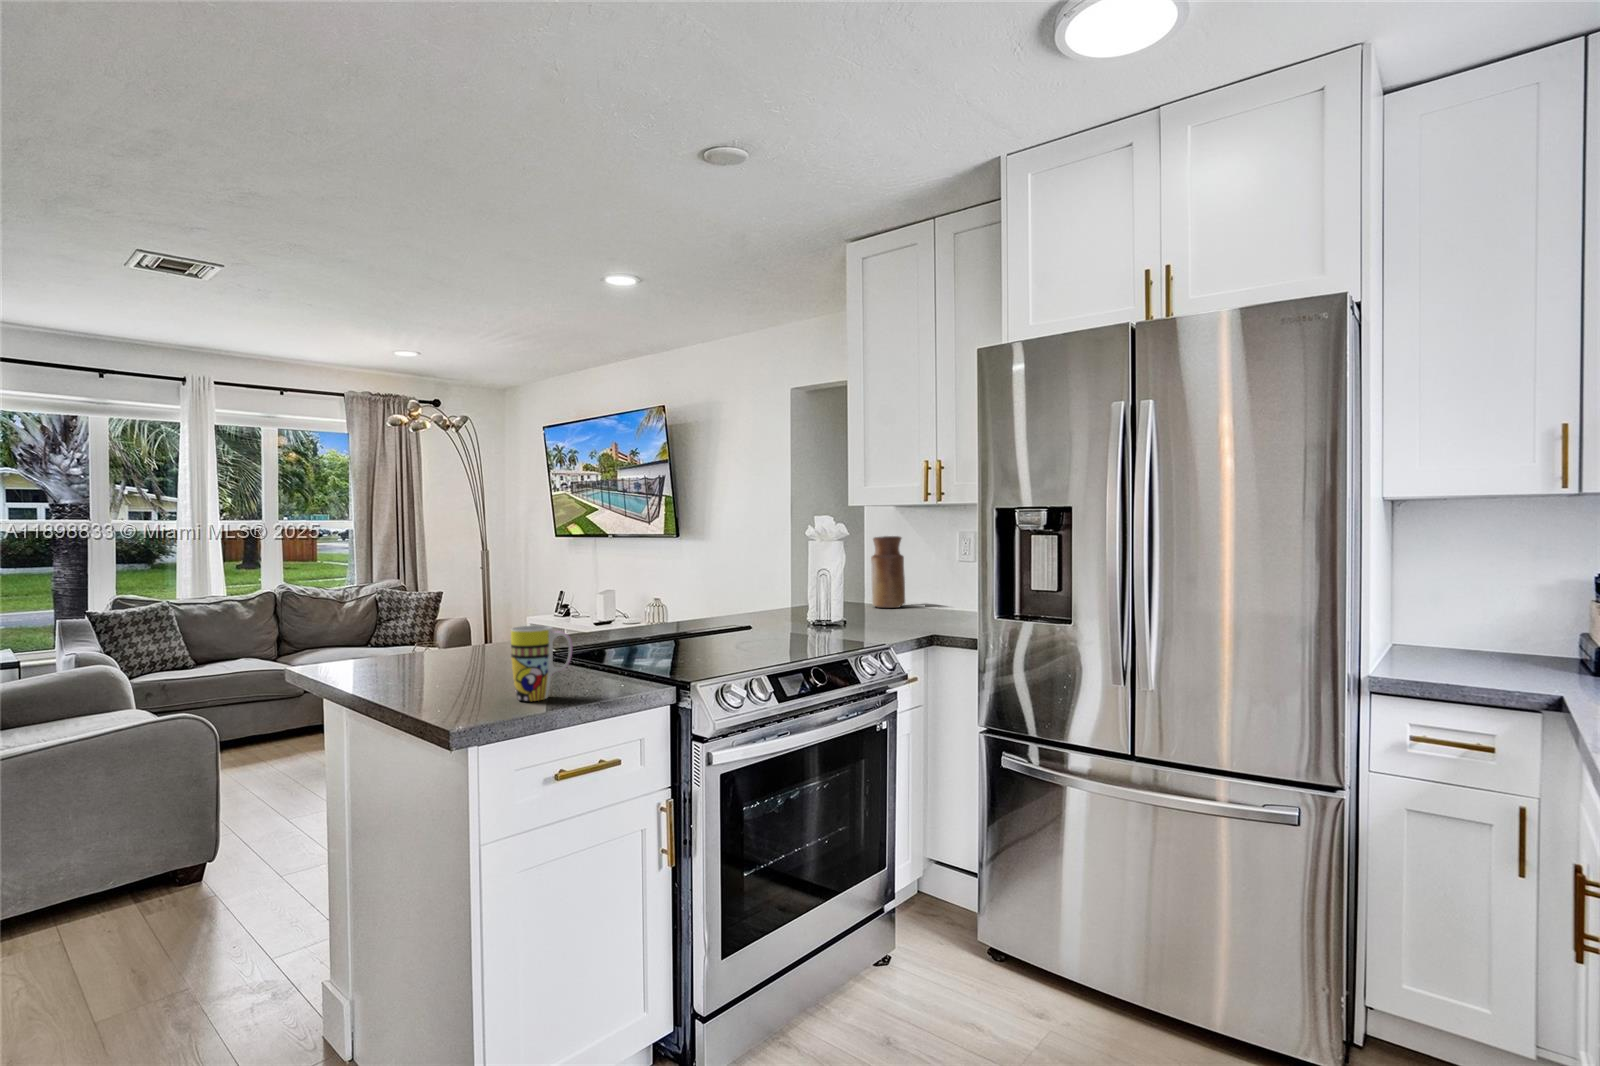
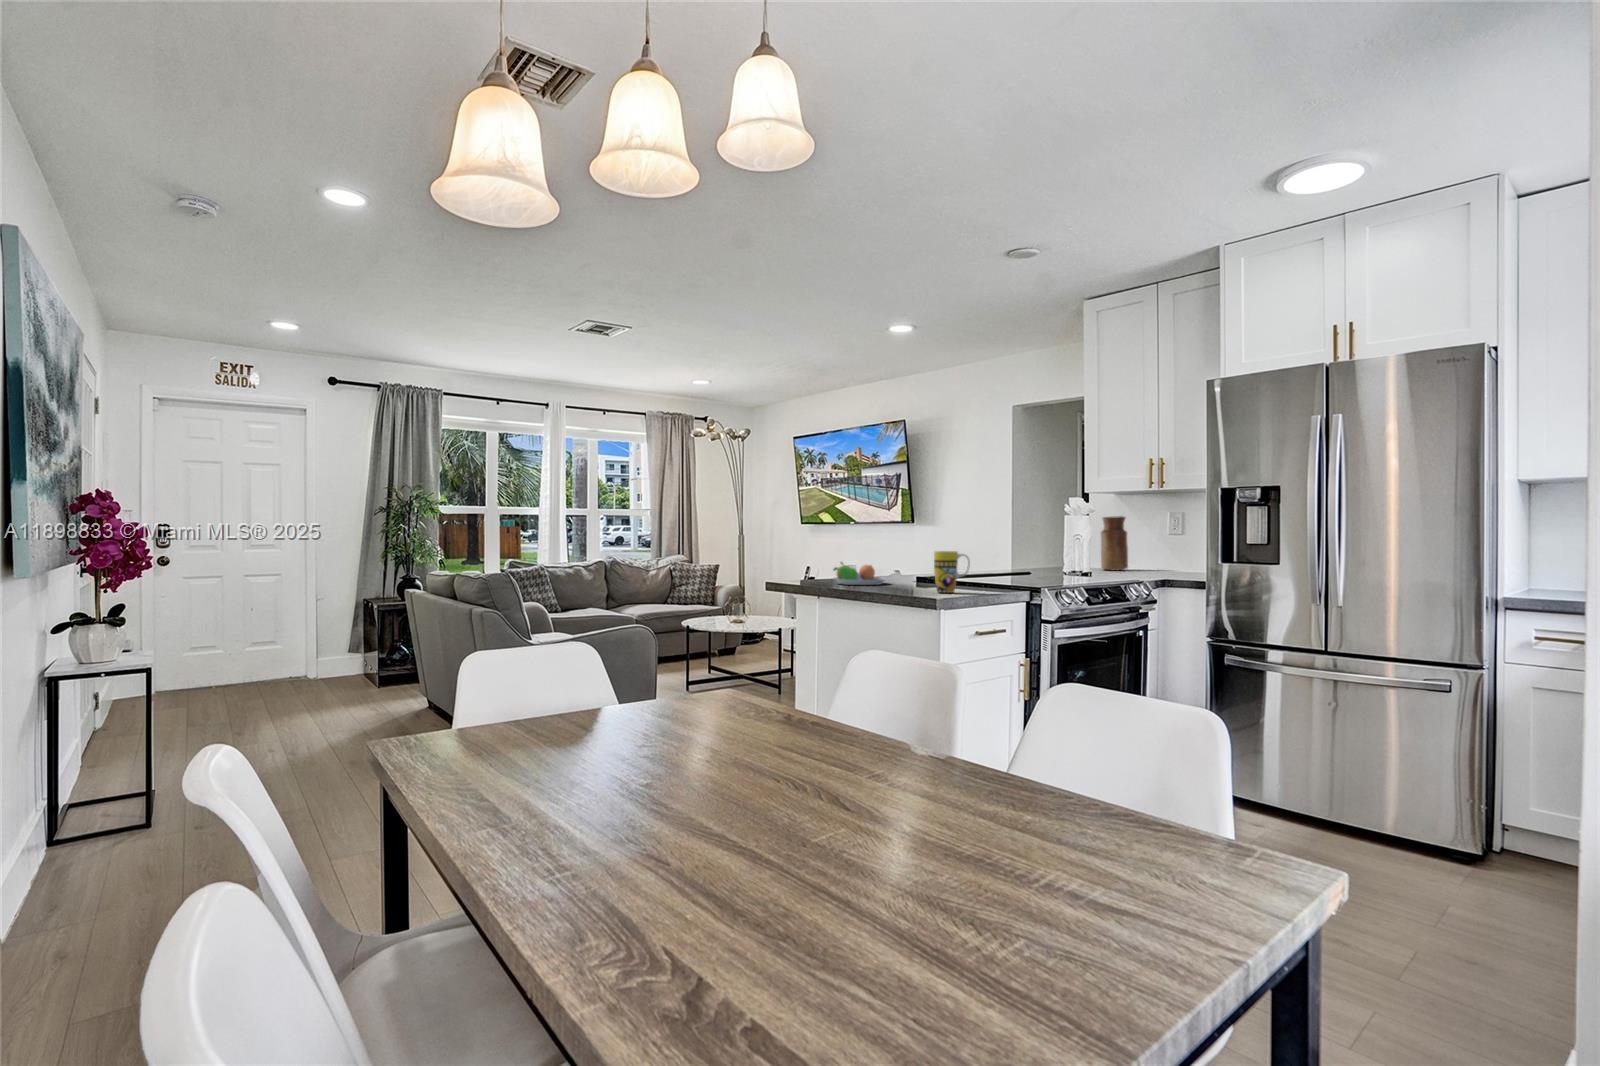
fruit bowl: none [392,631,497,672] -> present [833,562,886,585]

